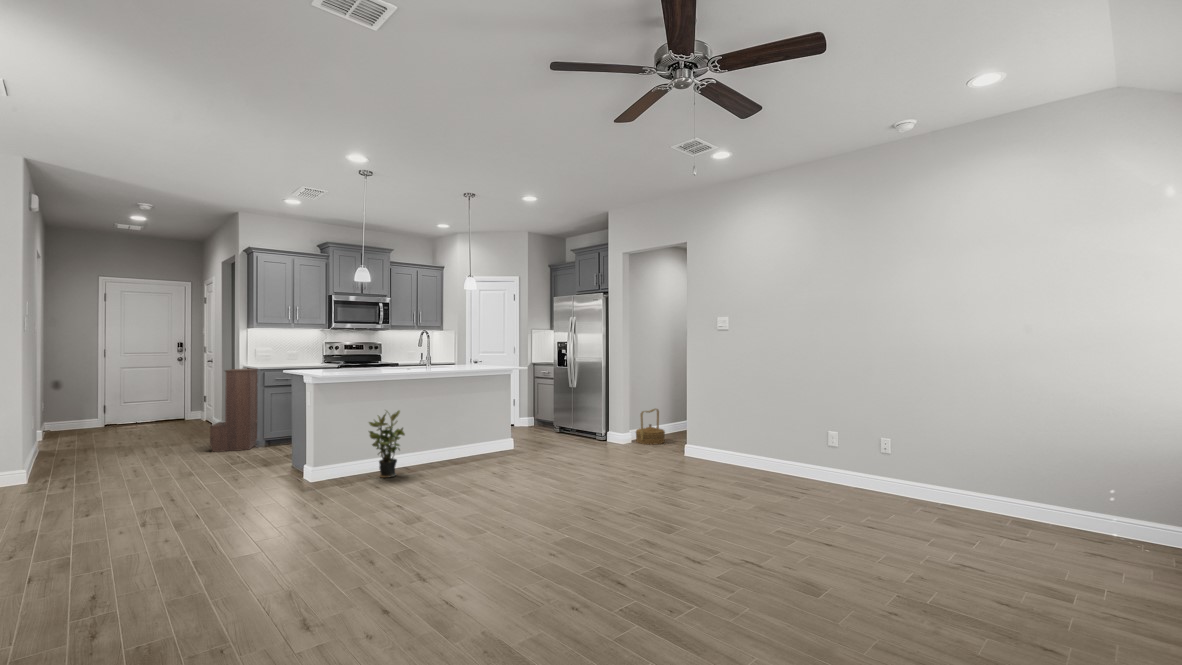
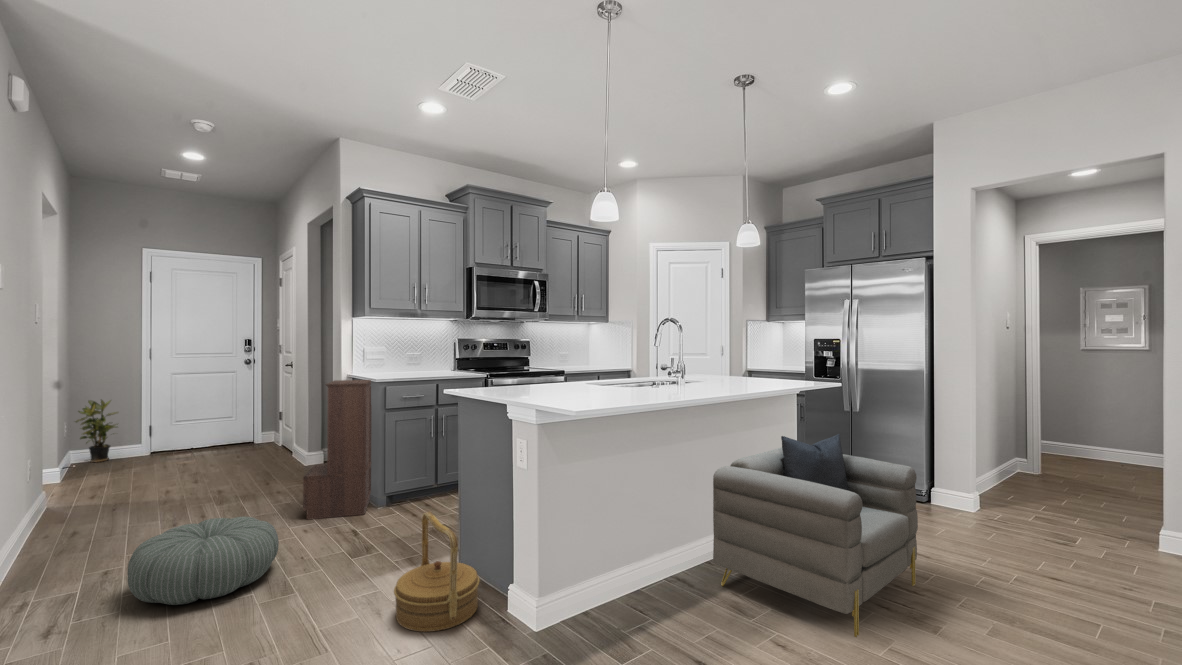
armchair: none [422,393,529,480] -> present [713,434,918,637]
woven basket: present [636,409,665,444] -> present [394,512,480,632]
potted plant: present [369,411,405,478] -> present [75,400,118,462]
pouf: none [106,441,190,478] -> present [128,516,279,605]

